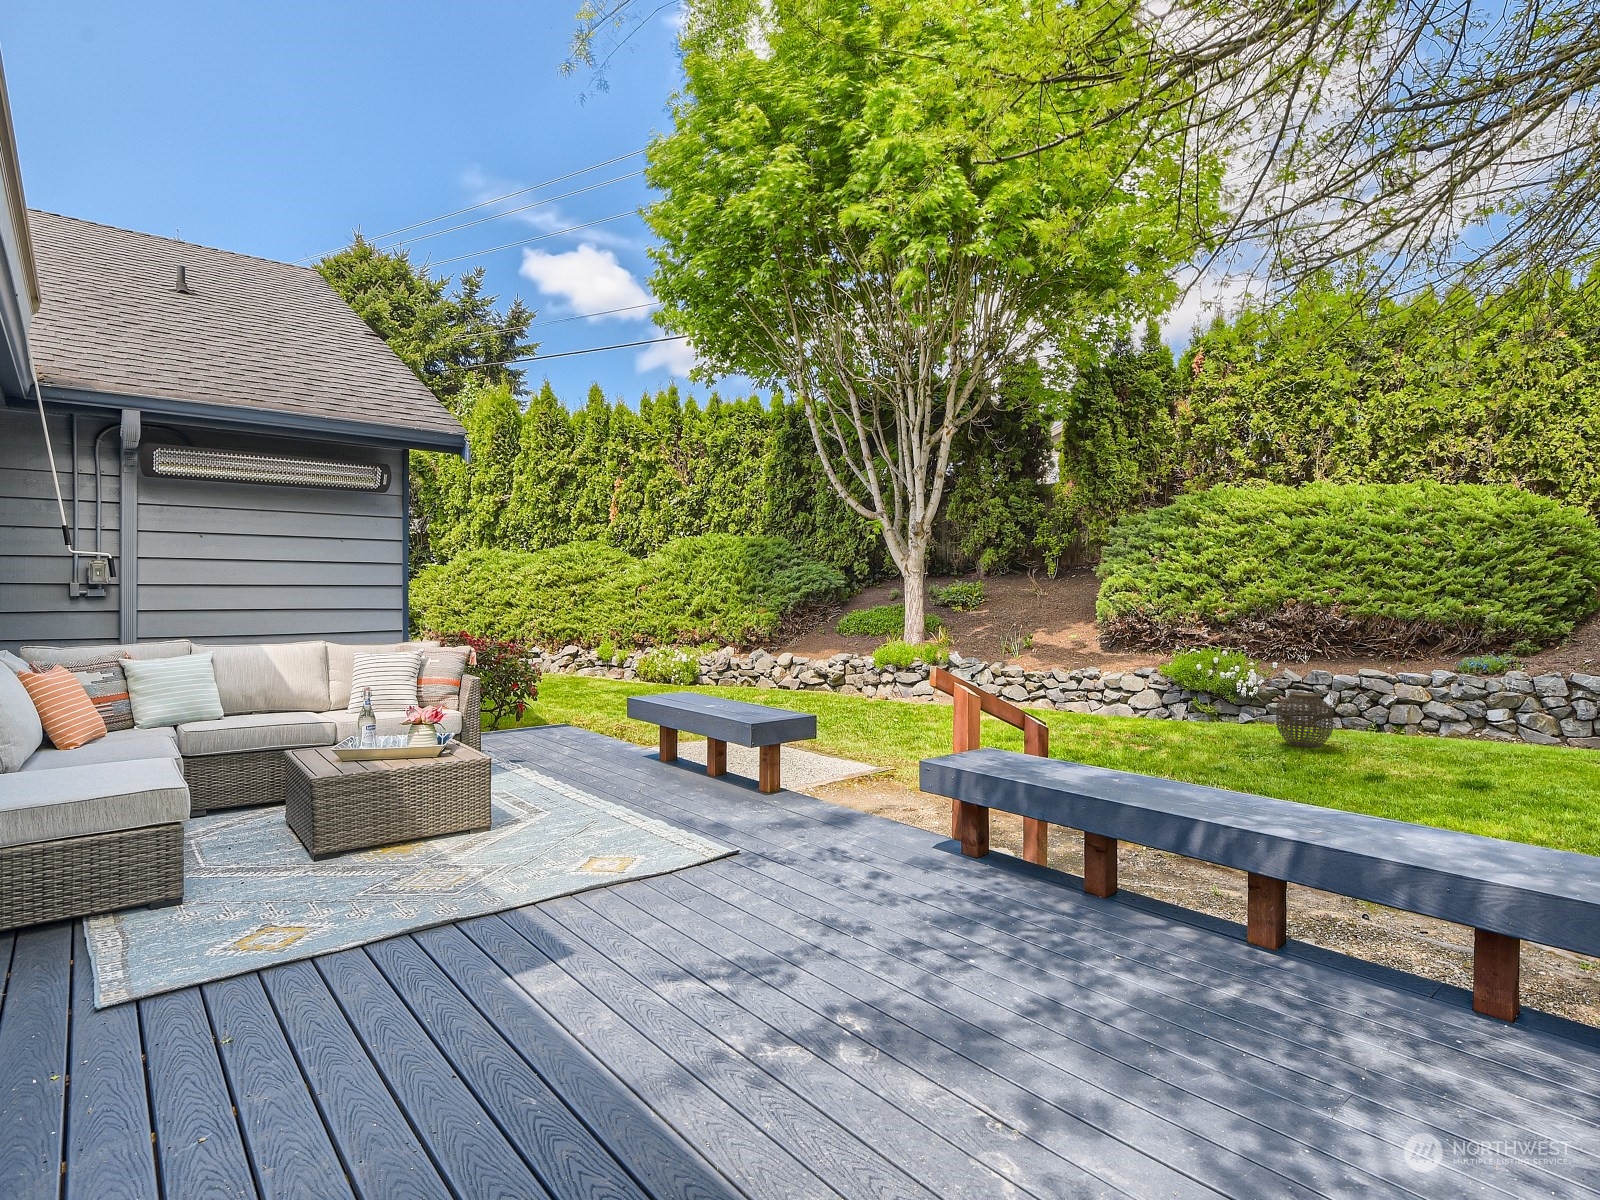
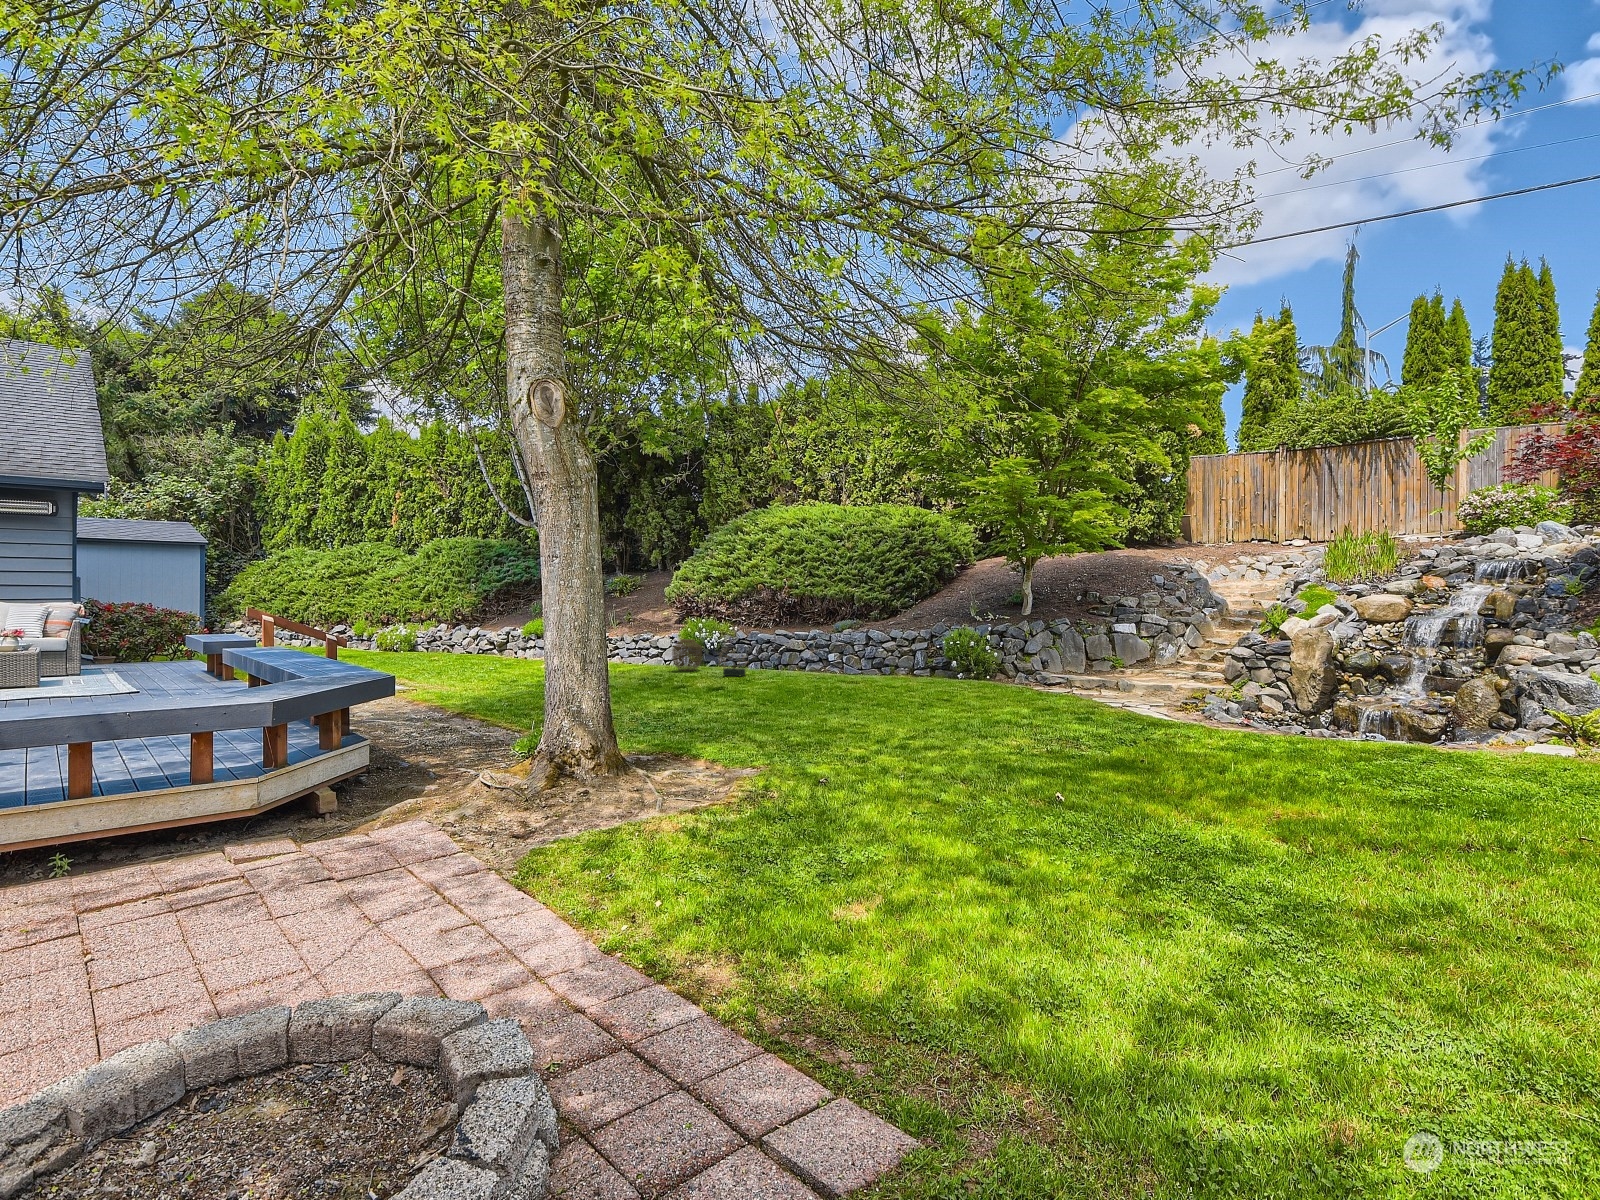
decorative plant: none [1428,717,1502,770] -> present [720,650,746,676]

